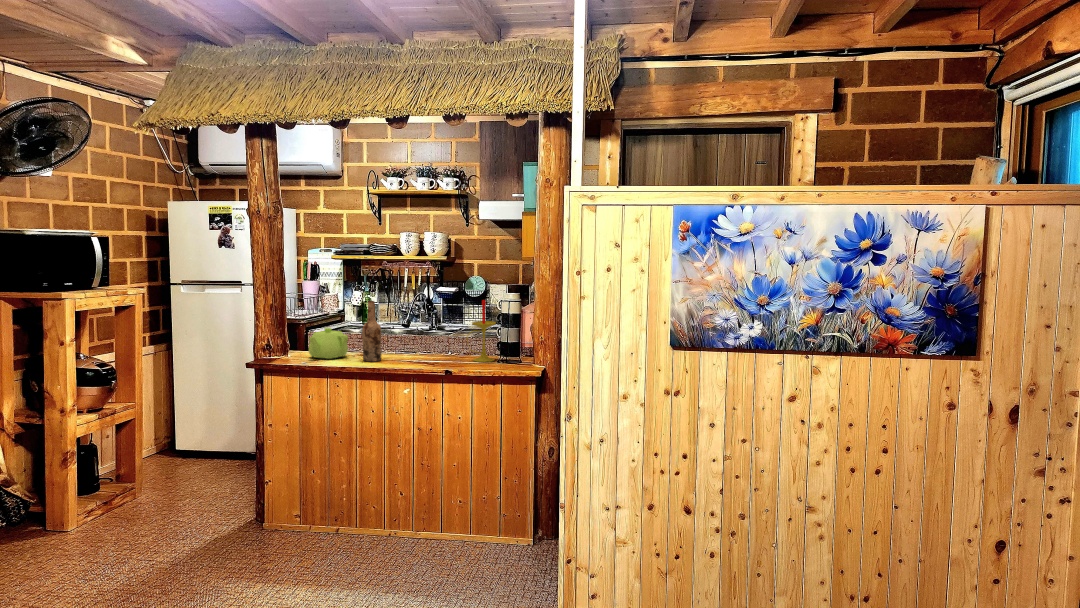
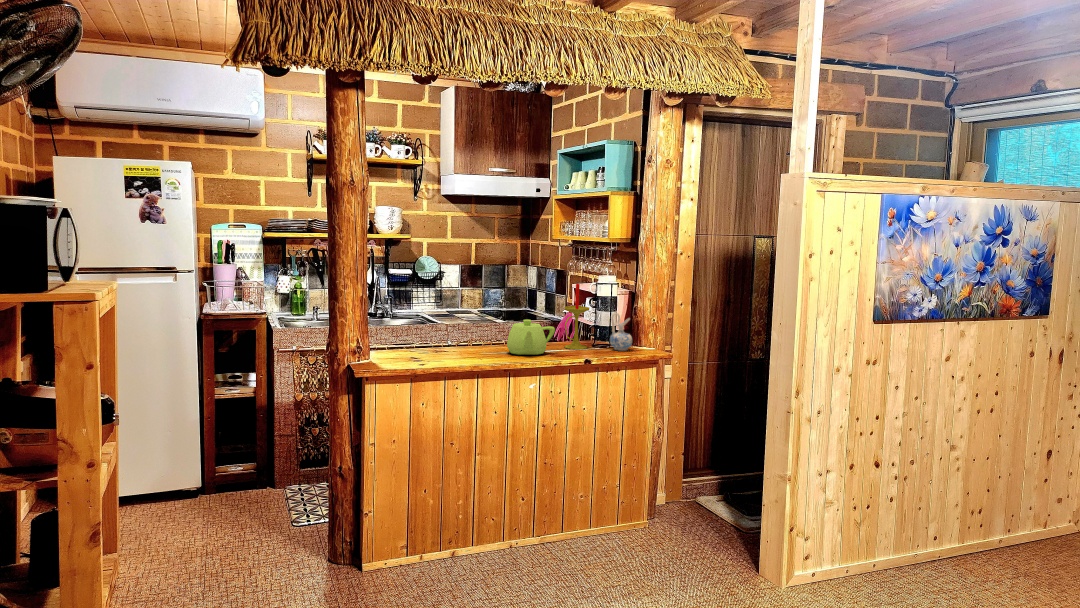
wine bottle: present [362,301,381,362] -> none [463,288,484,358]
teapot: present [309,328,348,359] -> present [507,320,555,355]
ceramic pitcher: none [504,329,525,366] -> present [610,313,632,351]

